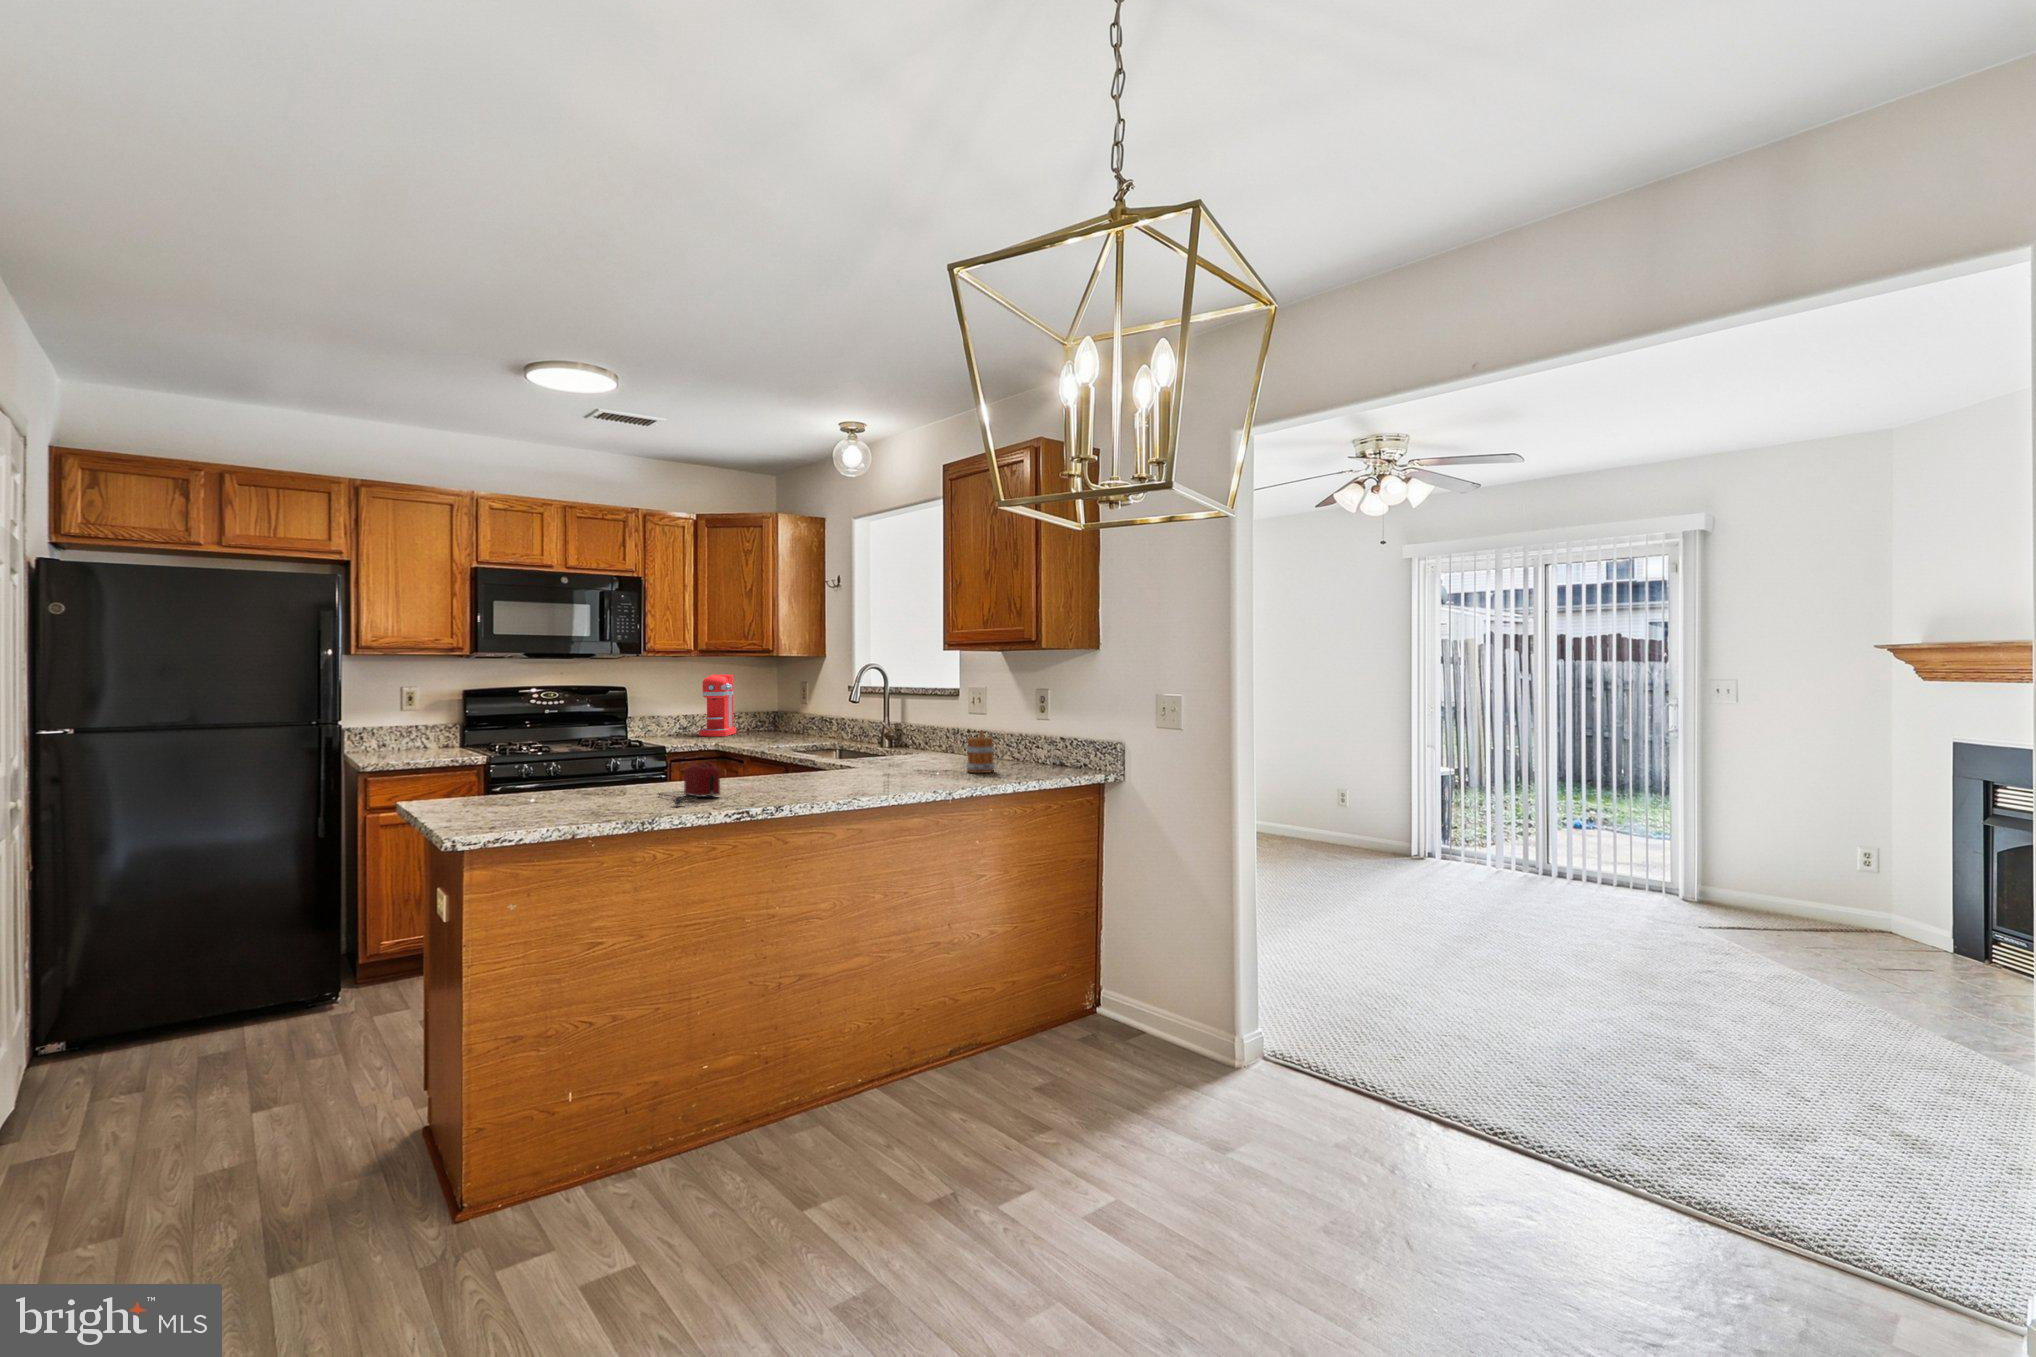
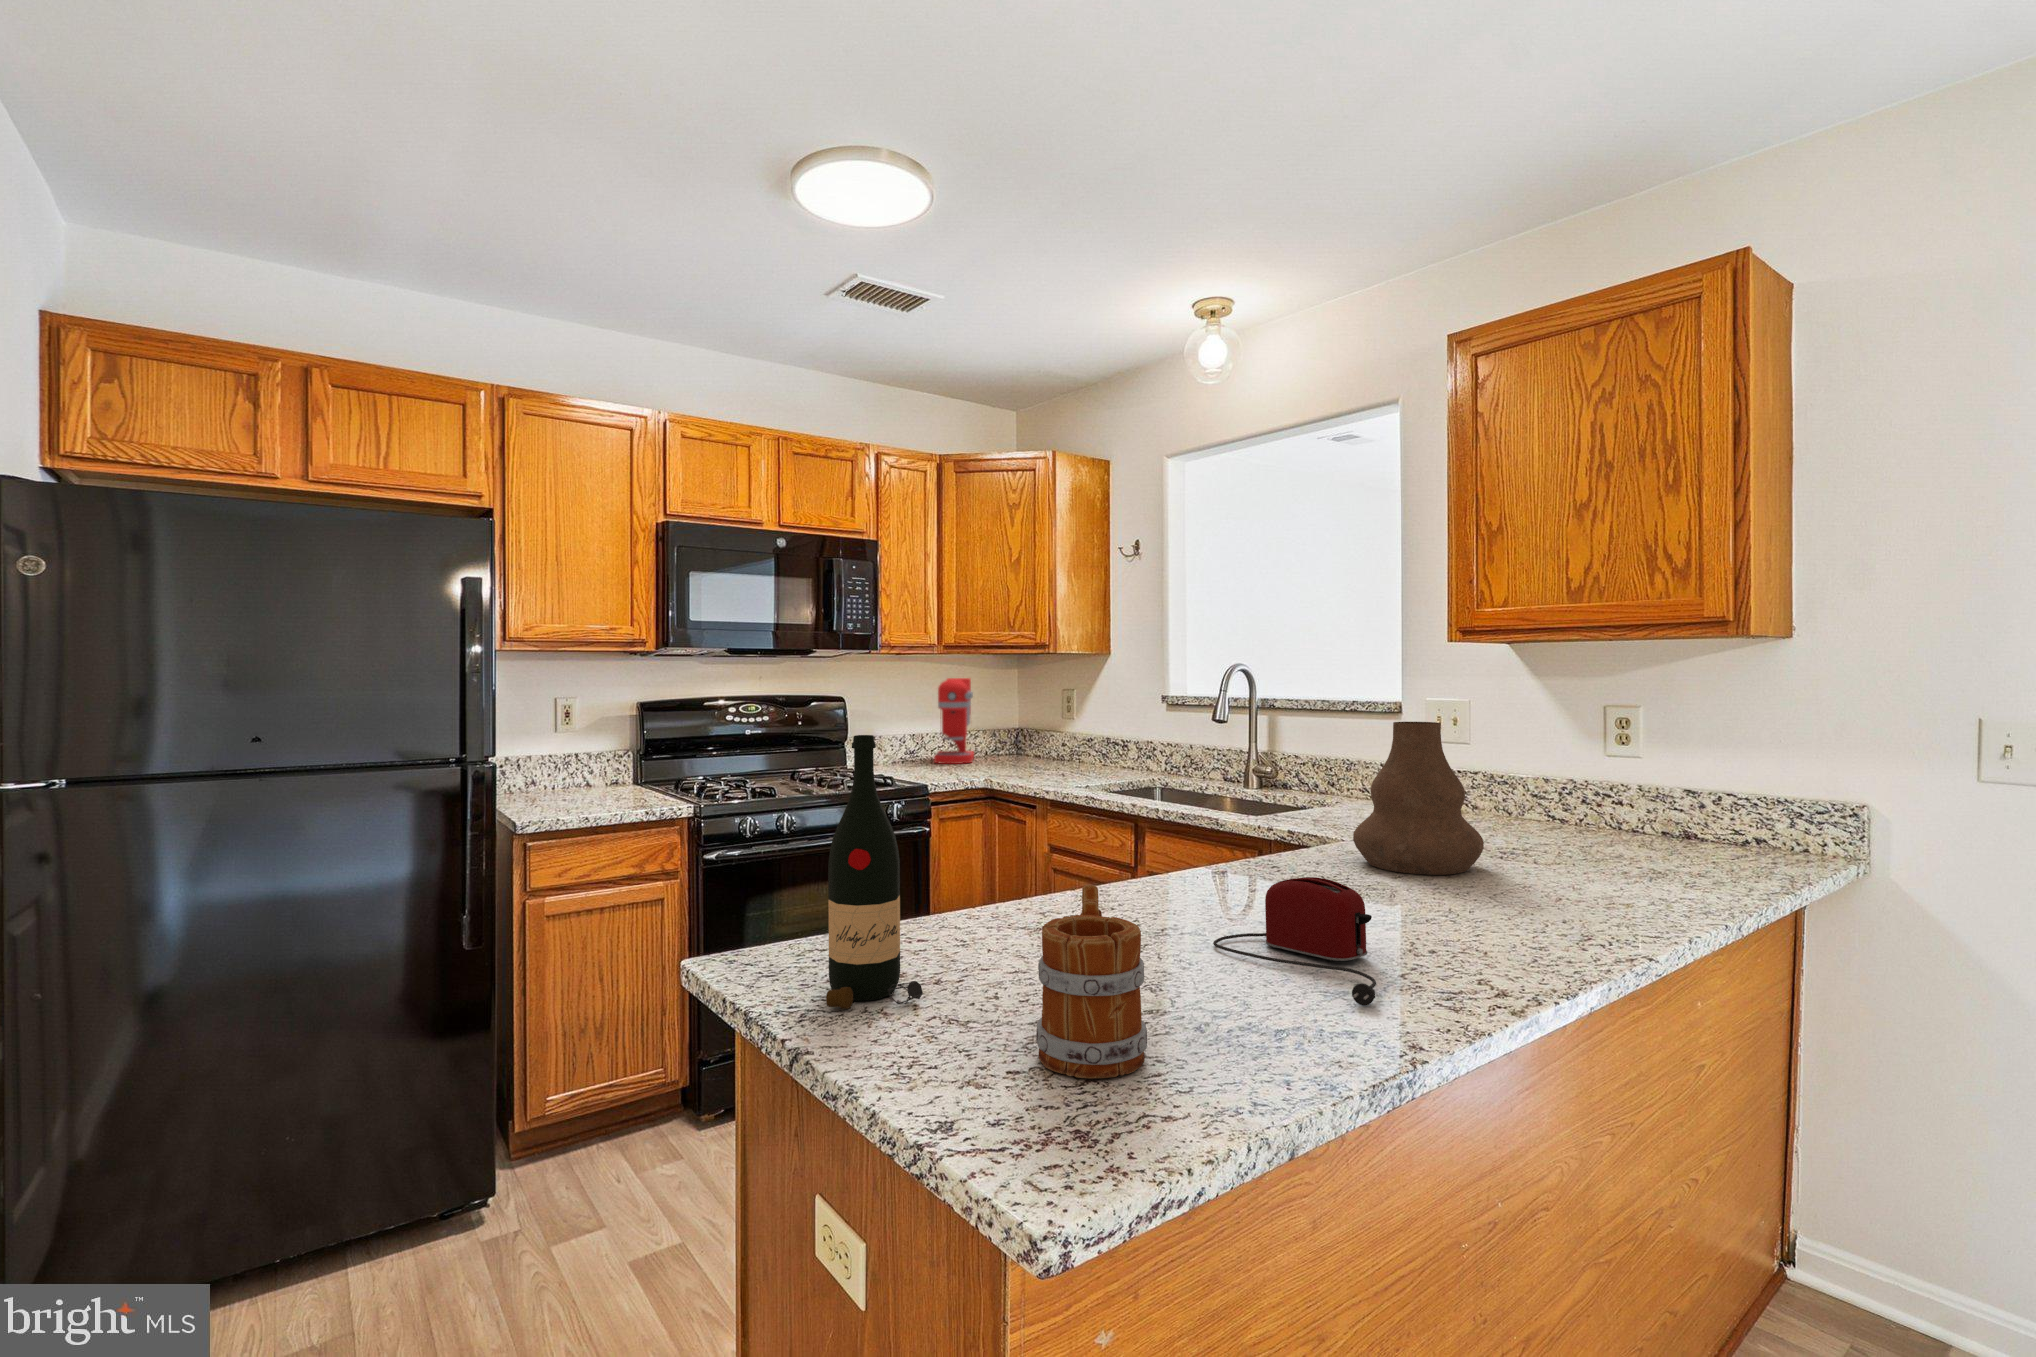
wine bottle: none [448,696,492,807] -> present [826,735,923,1009]
vase: none [822,697,888,778] -> present [1353,722,1484,875]
mug: present [966,730,995,773] -> present [1036,885,1147,1079]

